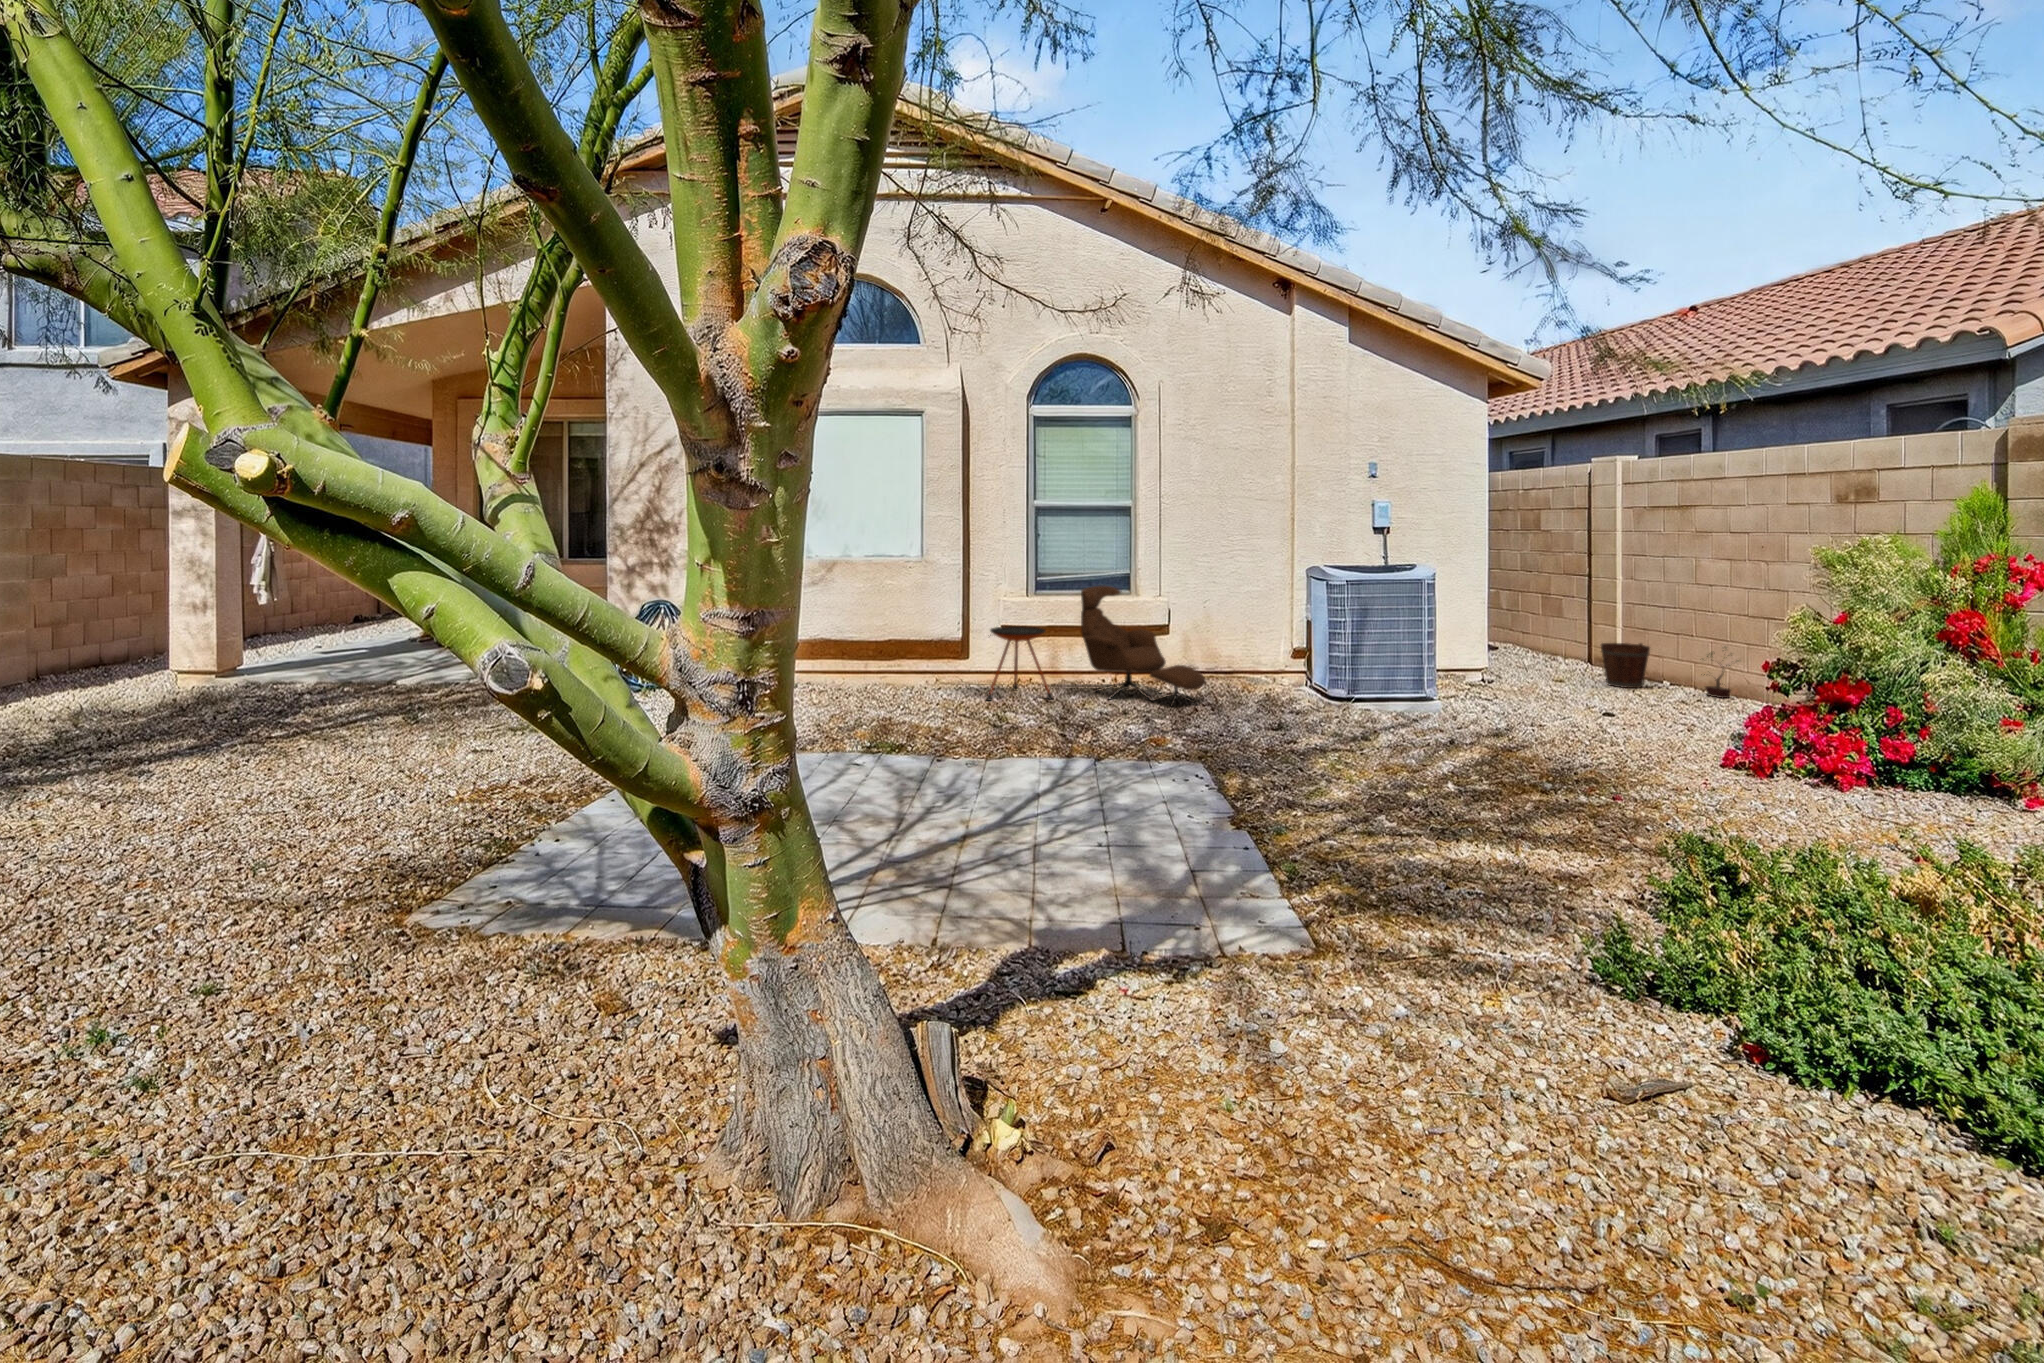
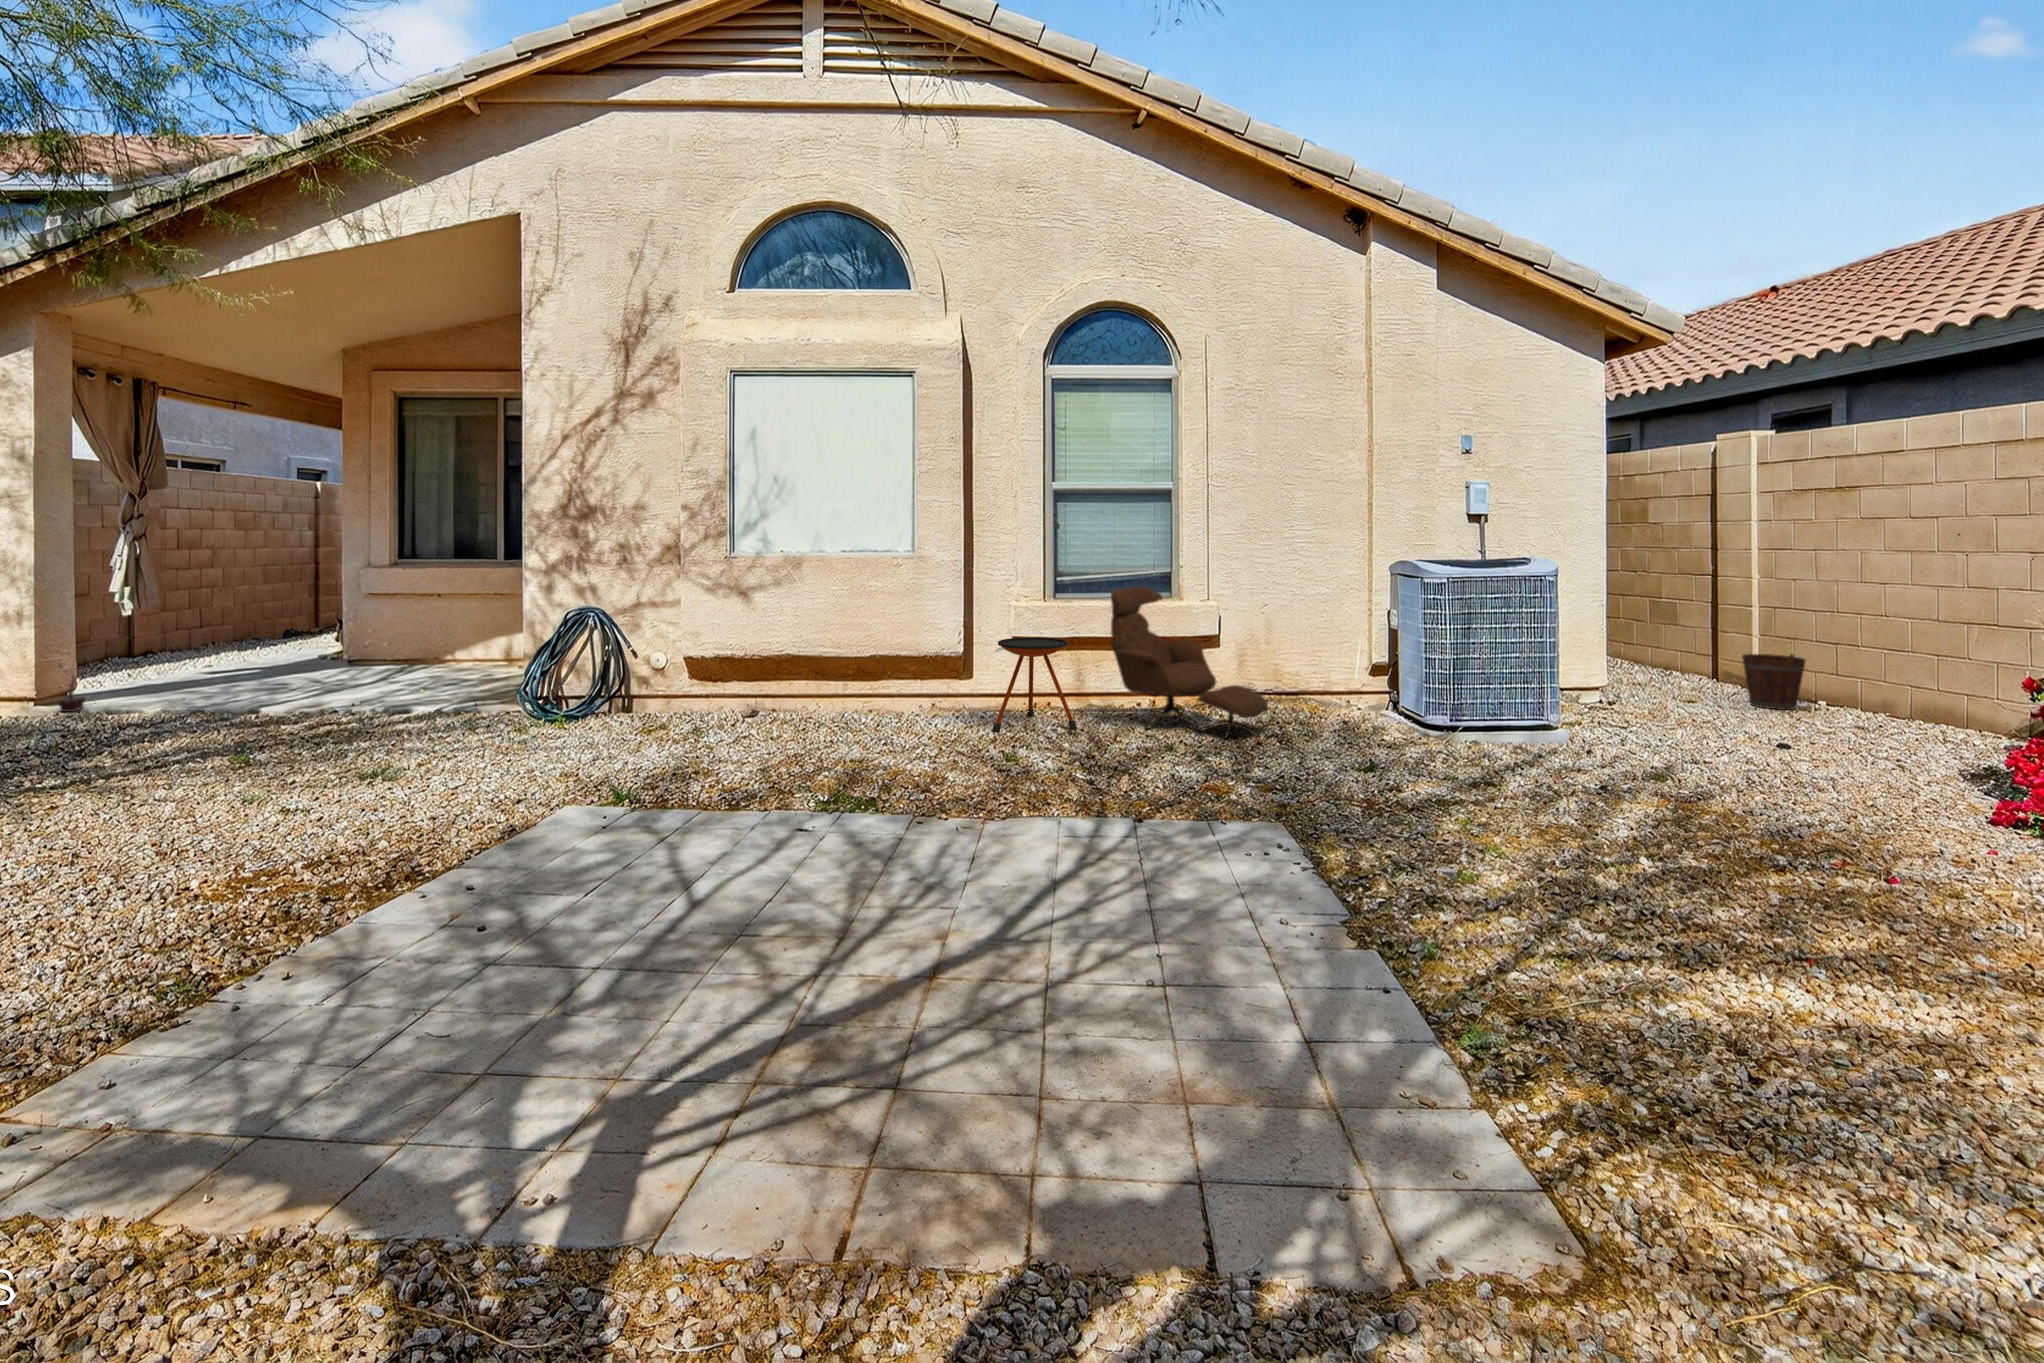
potted plant: present [1704,647,1731,698] -> present [59,654,92,712]

